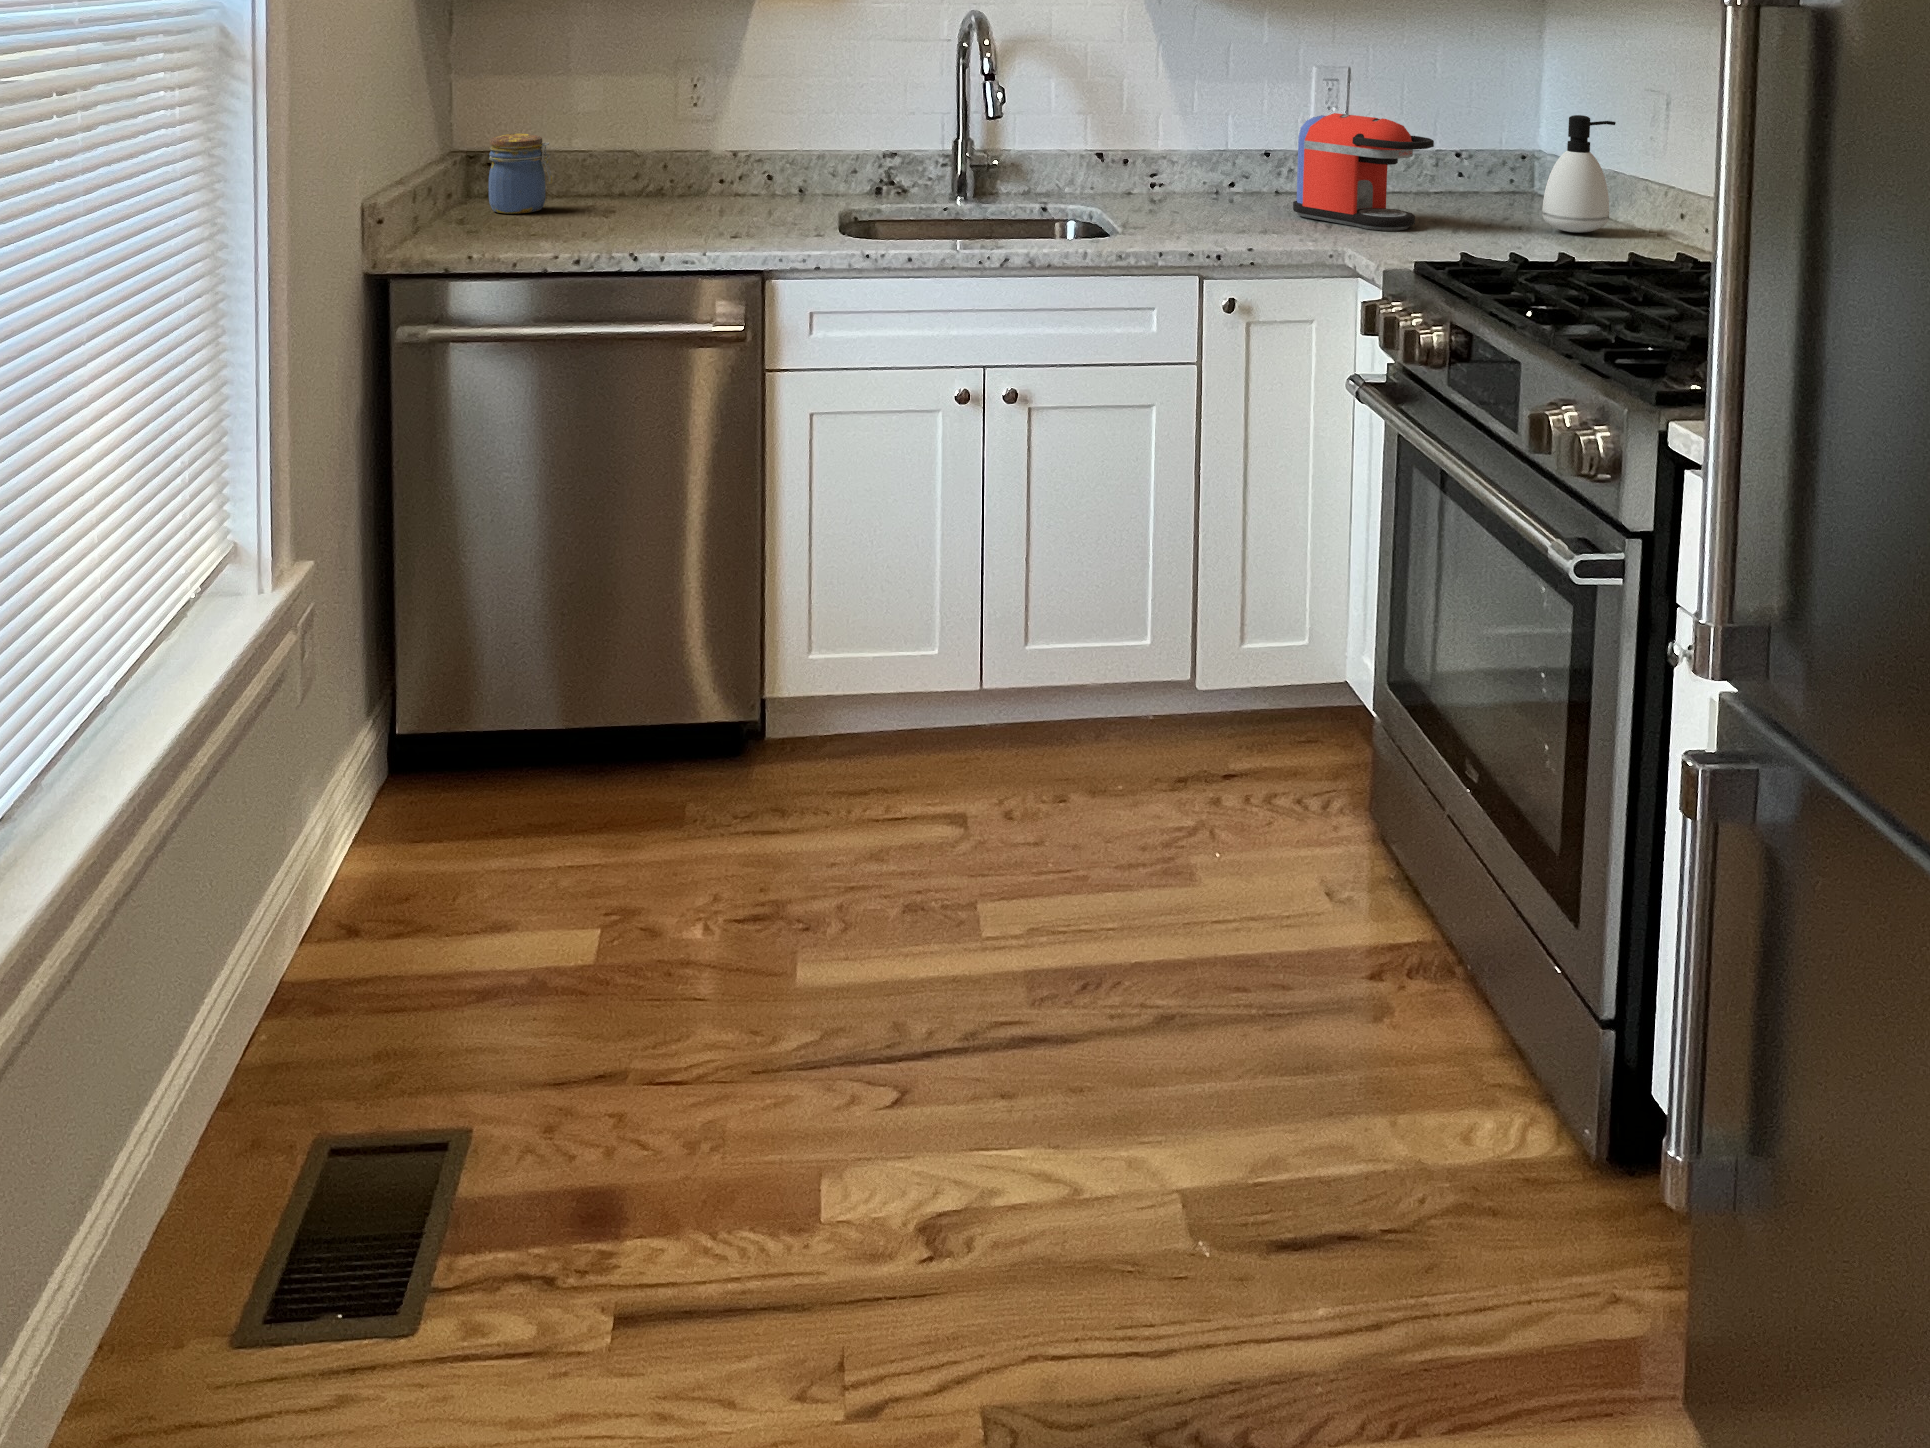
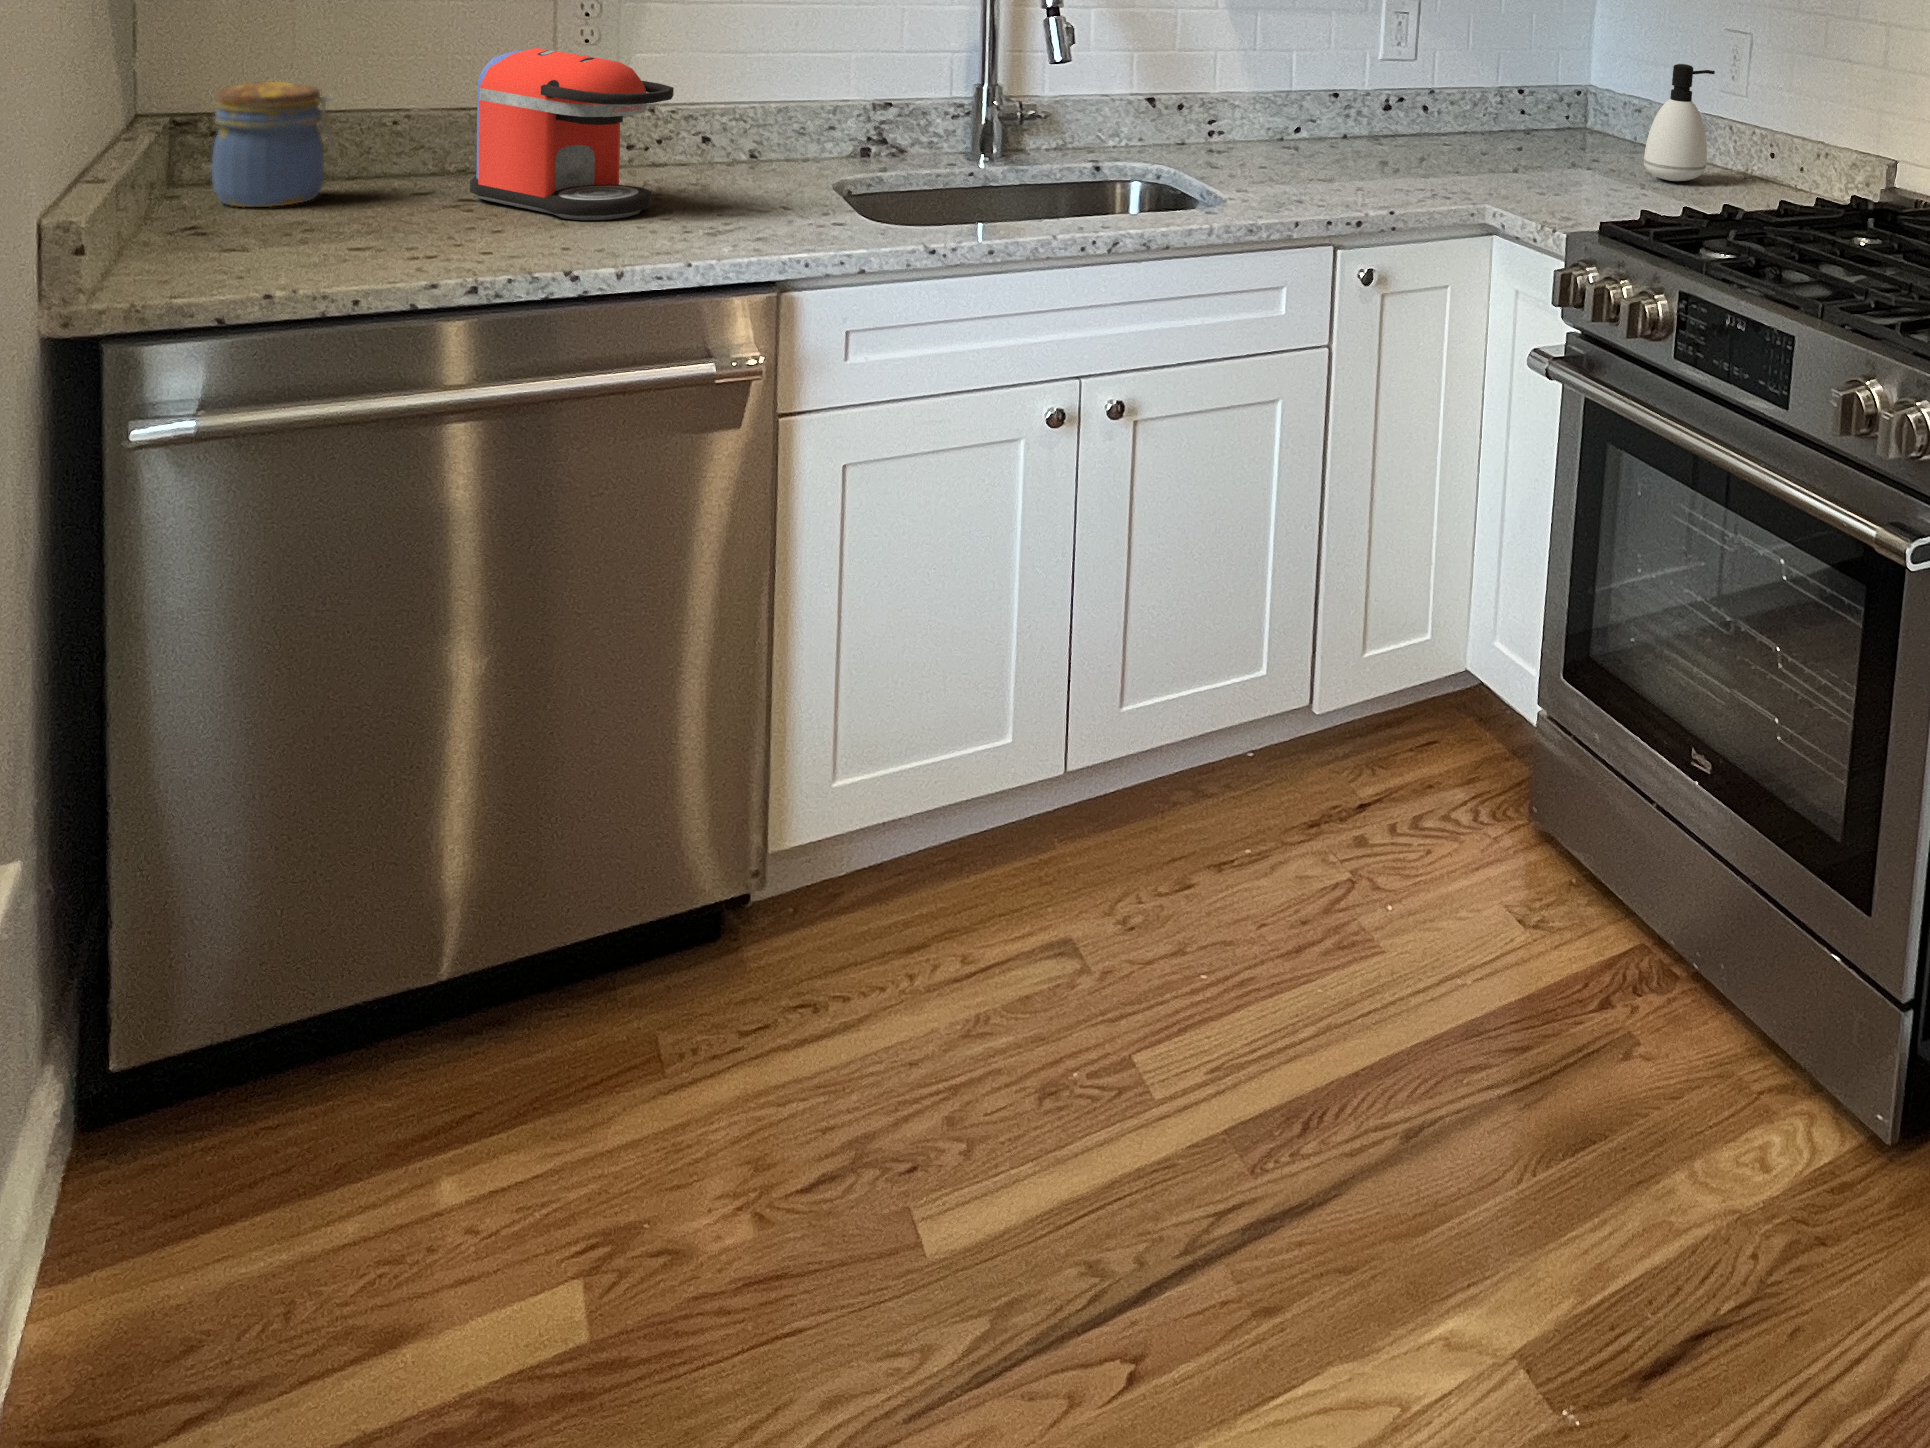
coffee maker: present [1293,113,1434,231] -> present [470,48,674,220]

